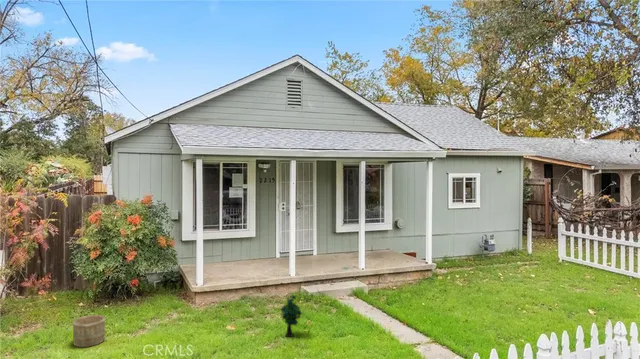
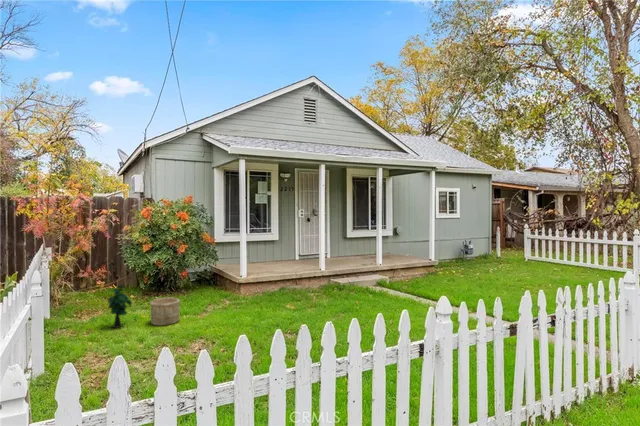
decorative plant: present [280,296,301,337] -> present [108,285,132,328]

